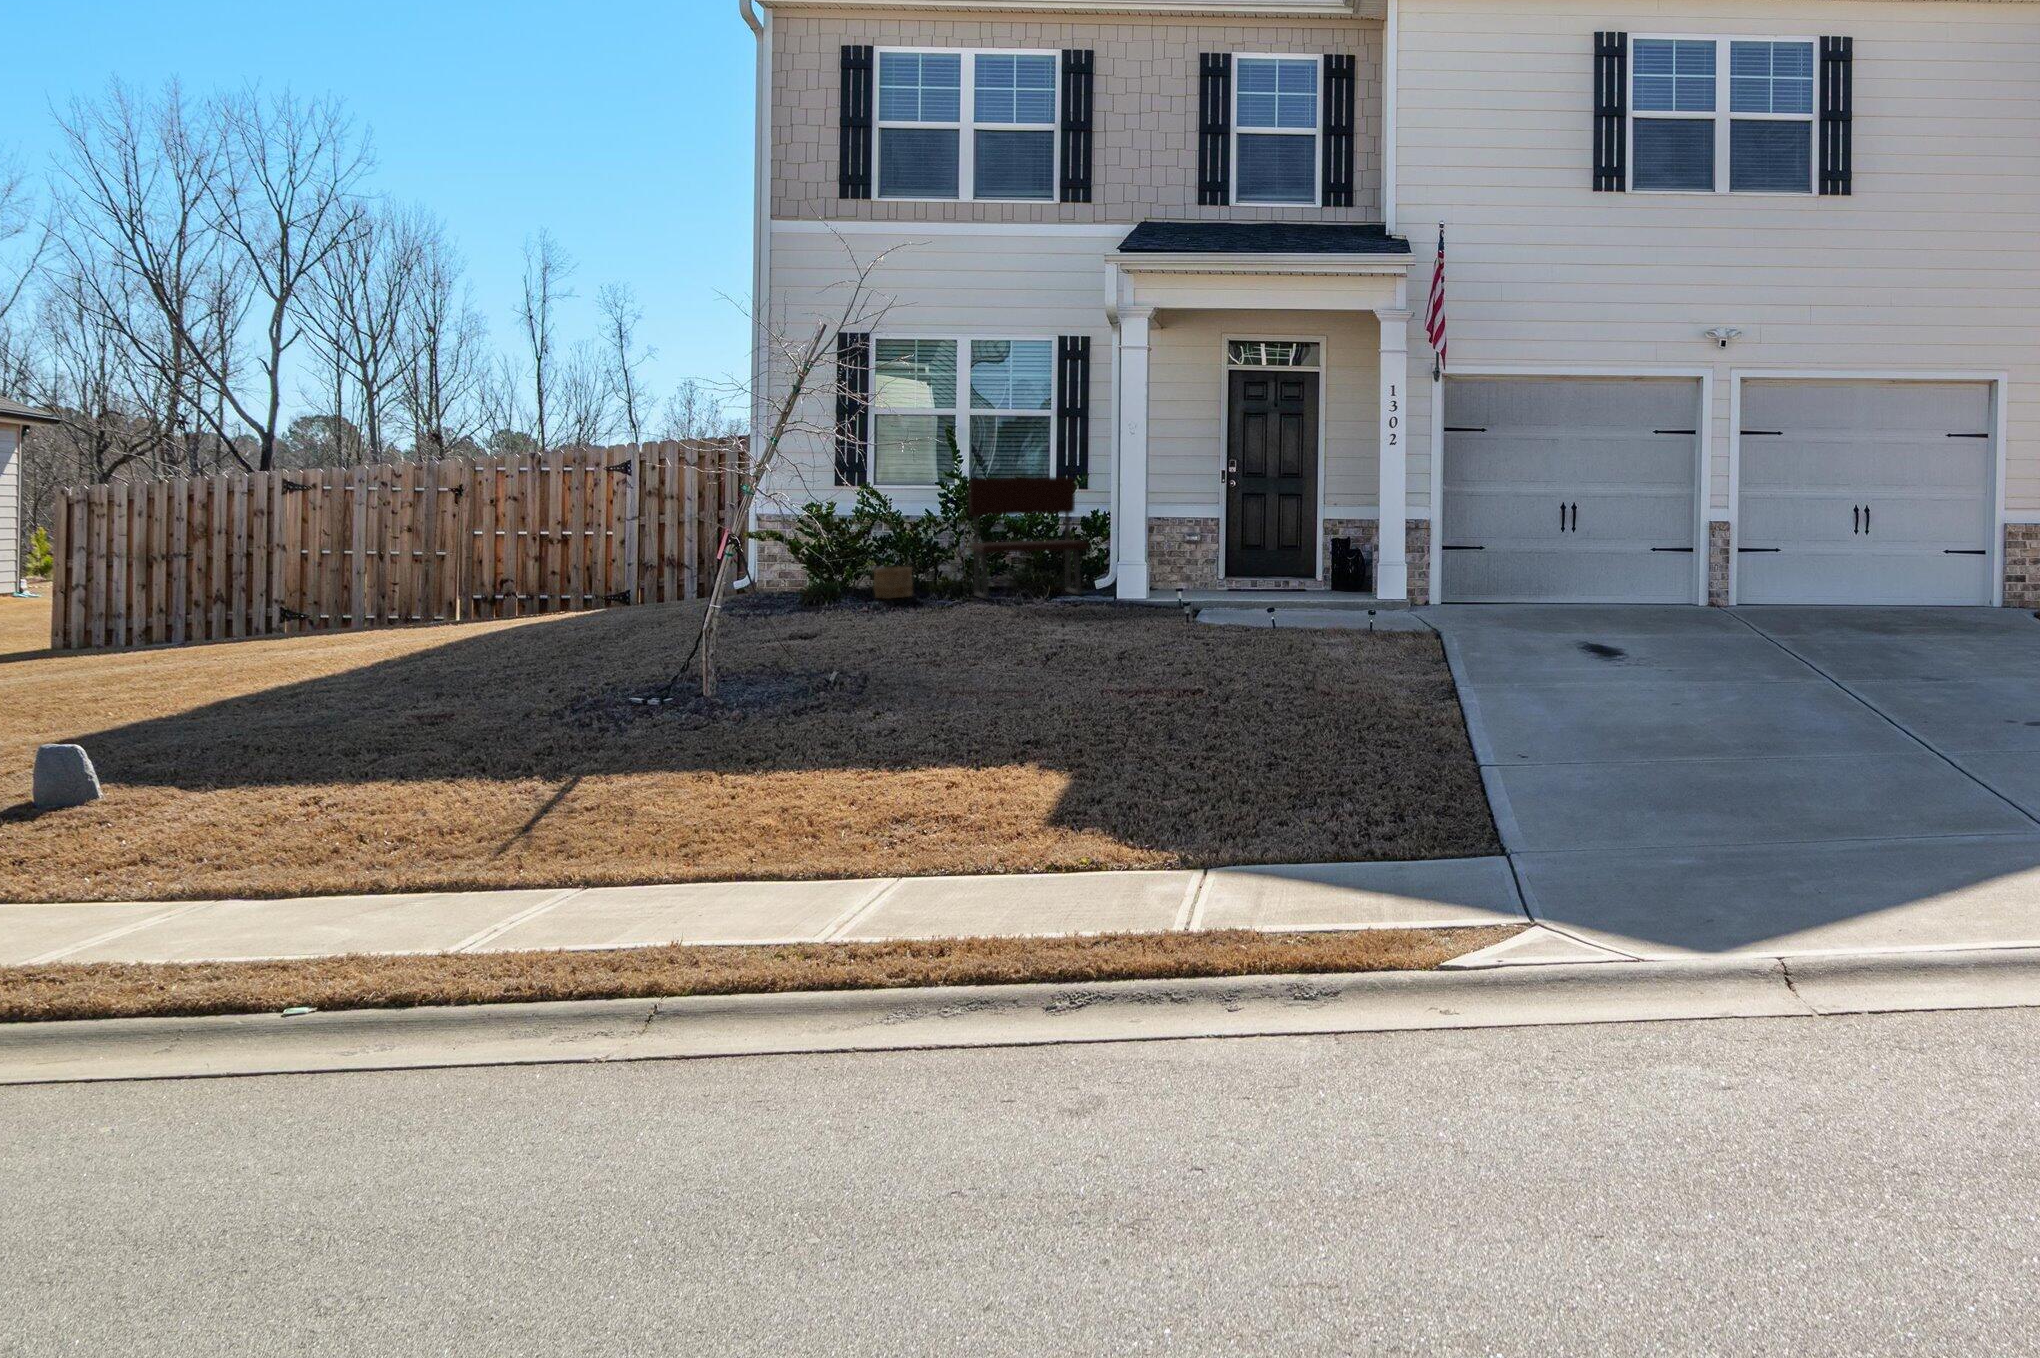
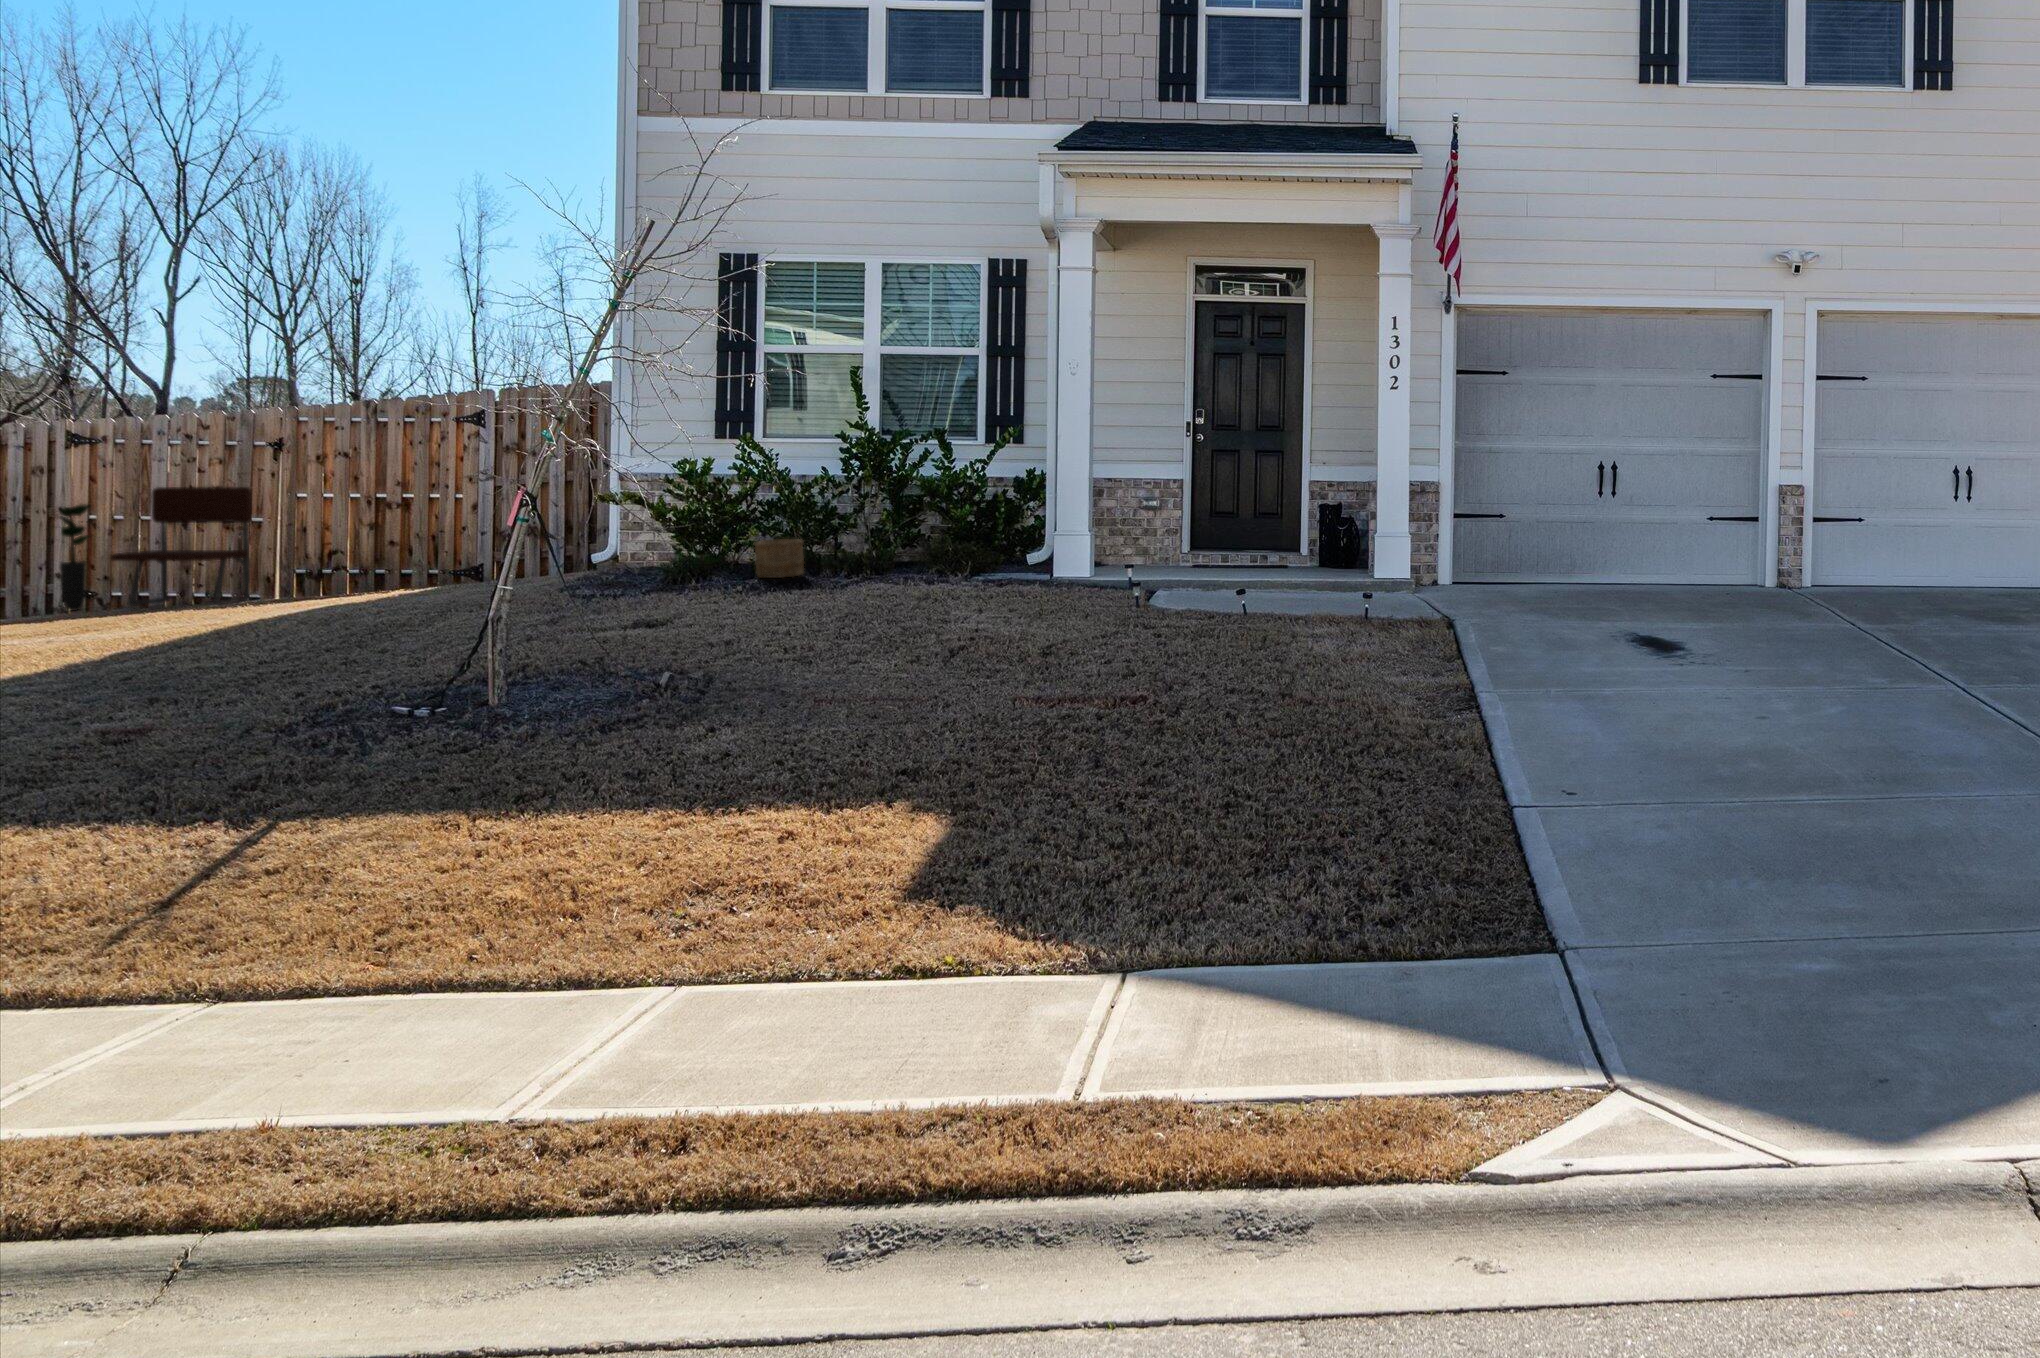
bench: present [969,477,1089,599] -> present [110,487,252,606]
potted plant: none [267,540,315,628] -> present [59,505,98,610]

